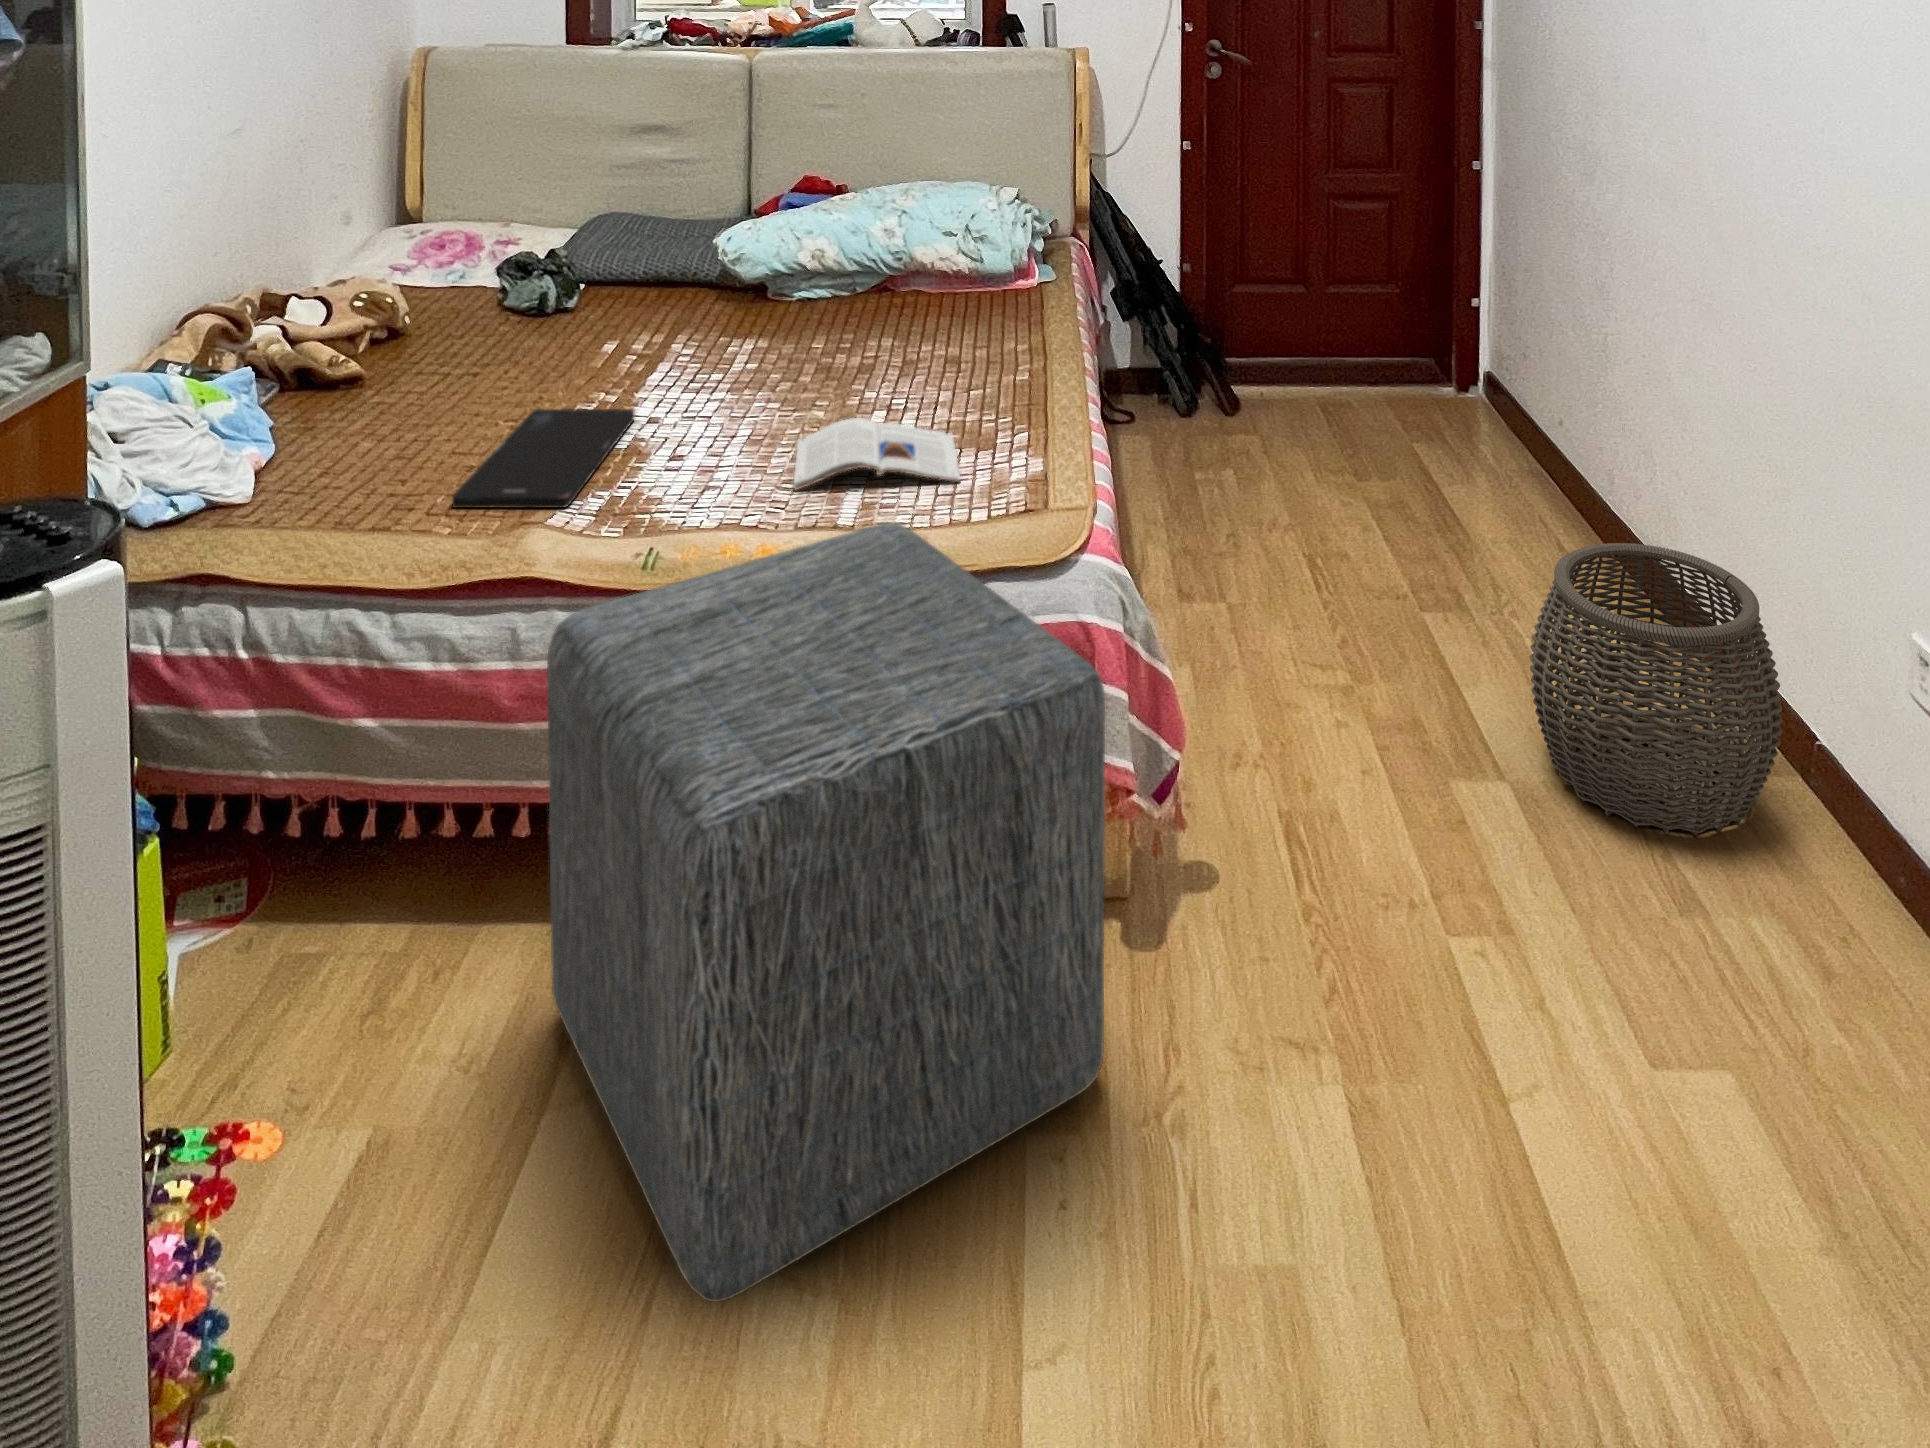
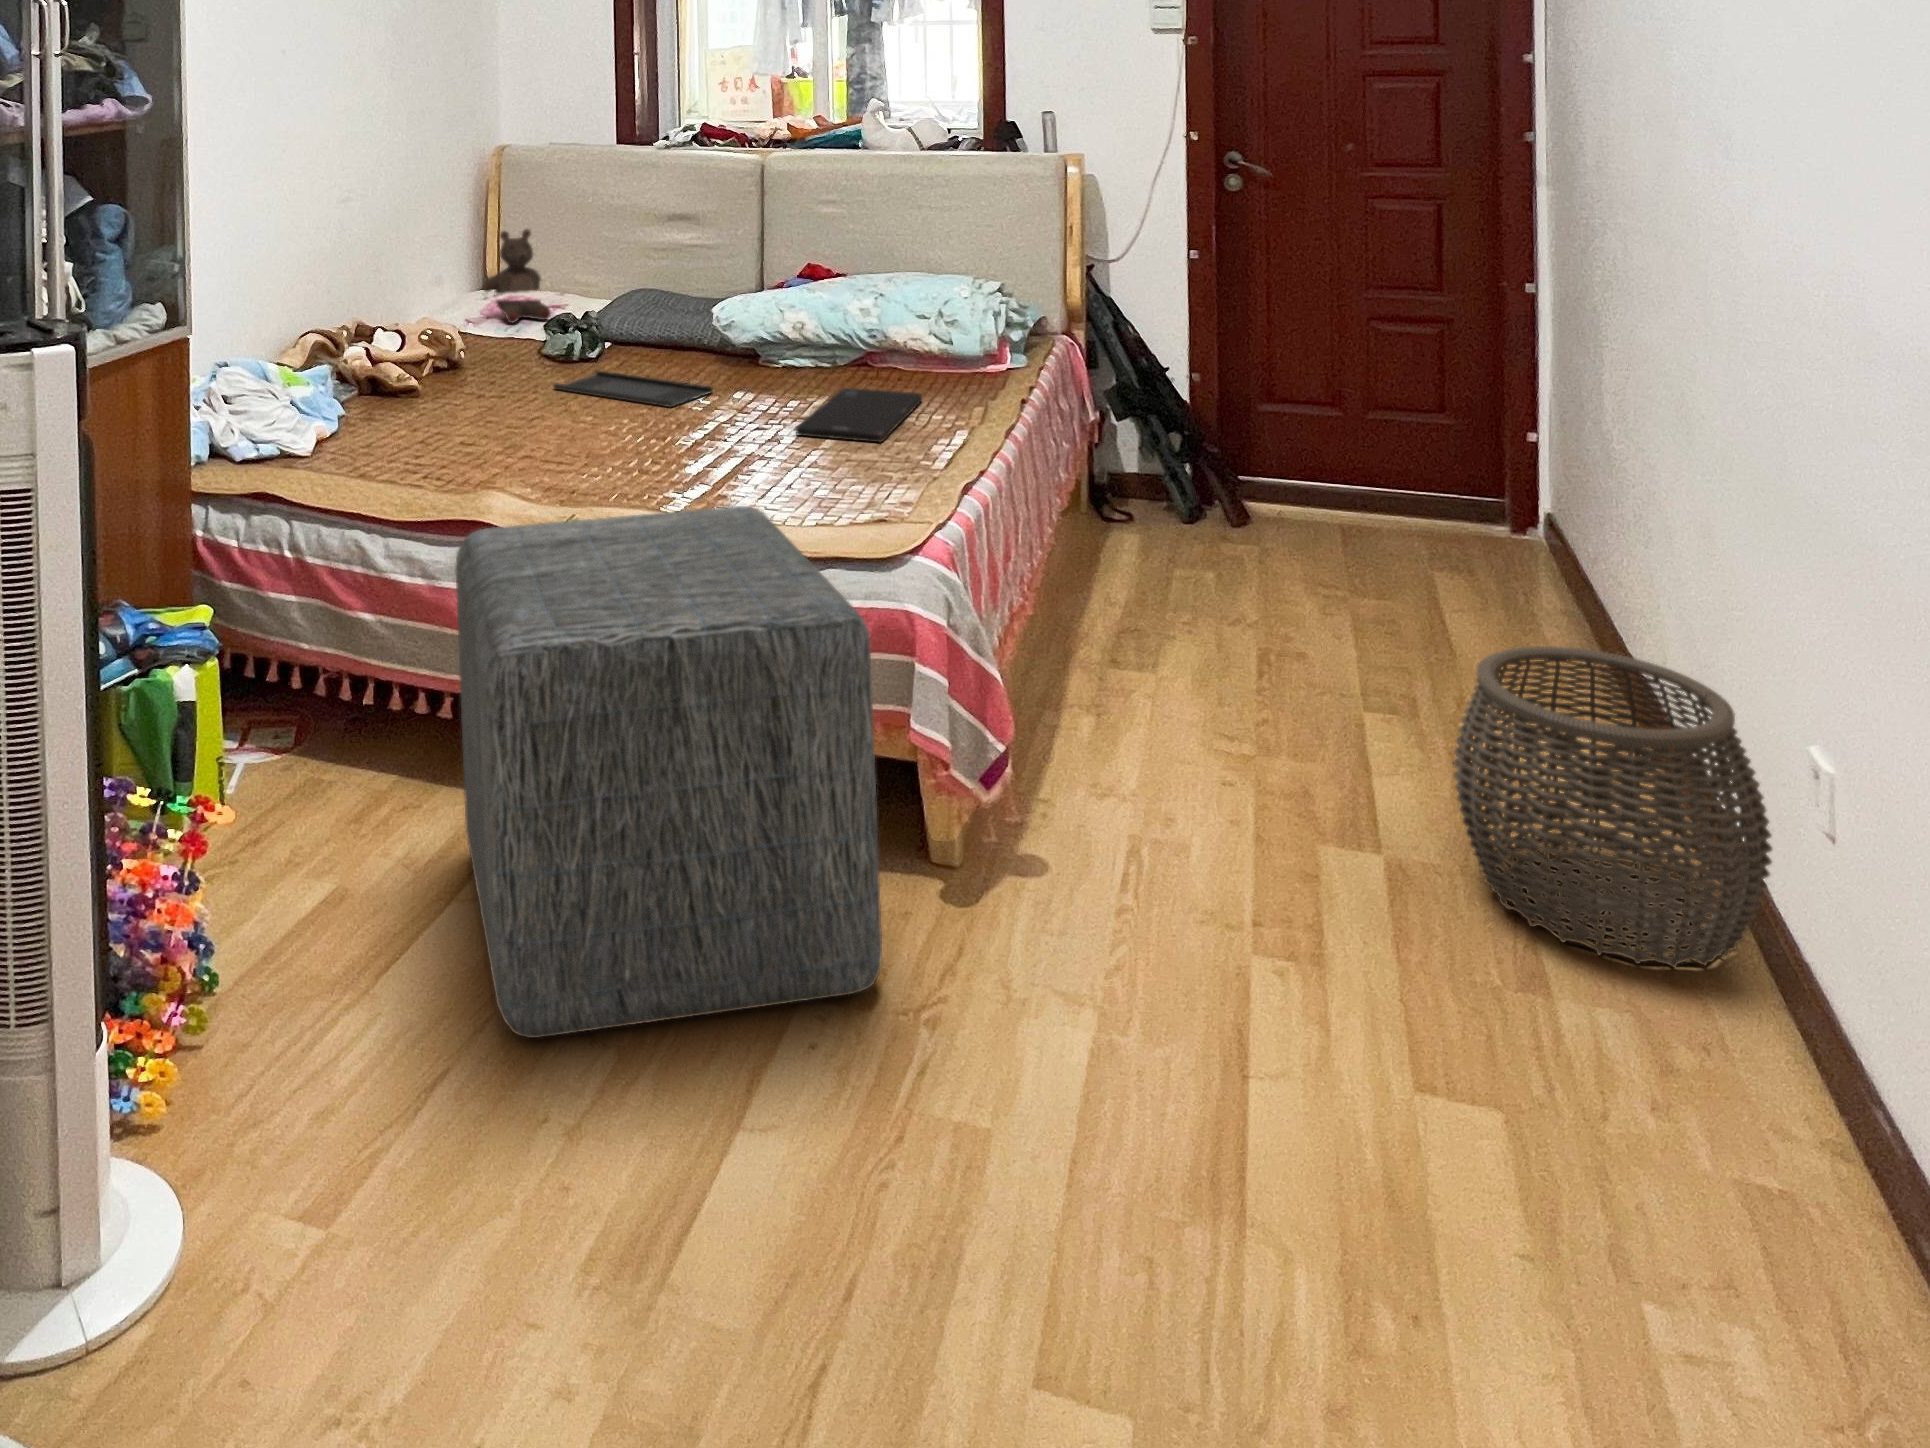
stuffed bear: none [405,145,494,260] -> present [483,229,551,323]
tray: none [545,325,741,371] -> present [553,370,713,407]
smartphone: present [452,409,634,508] -> present [796,388,922,442]
magazine: present [793,418,960,490] -> none [697,442,857,498]

